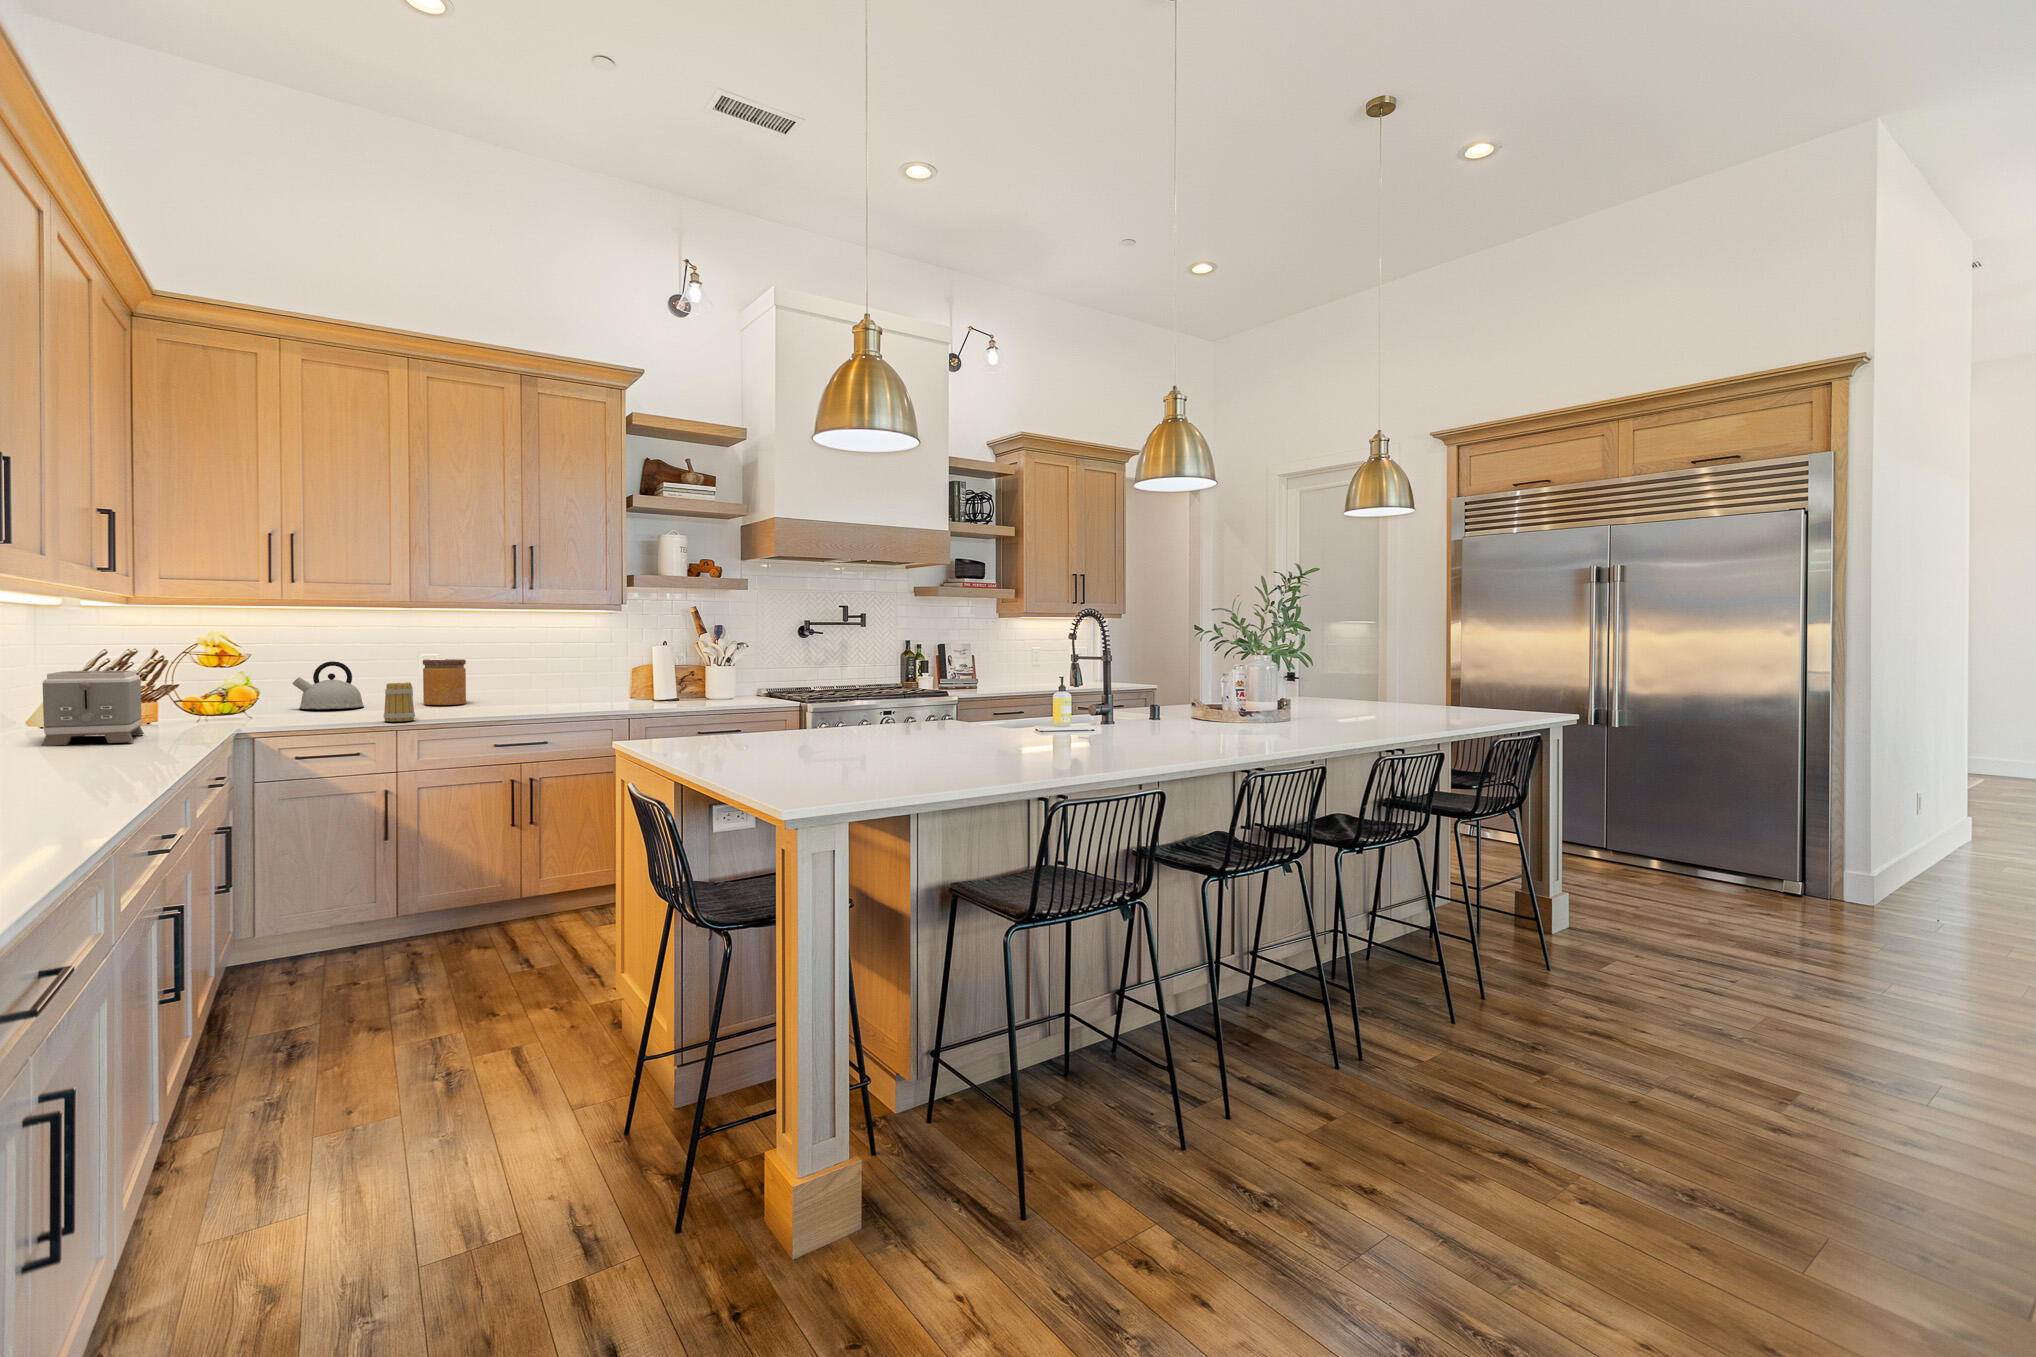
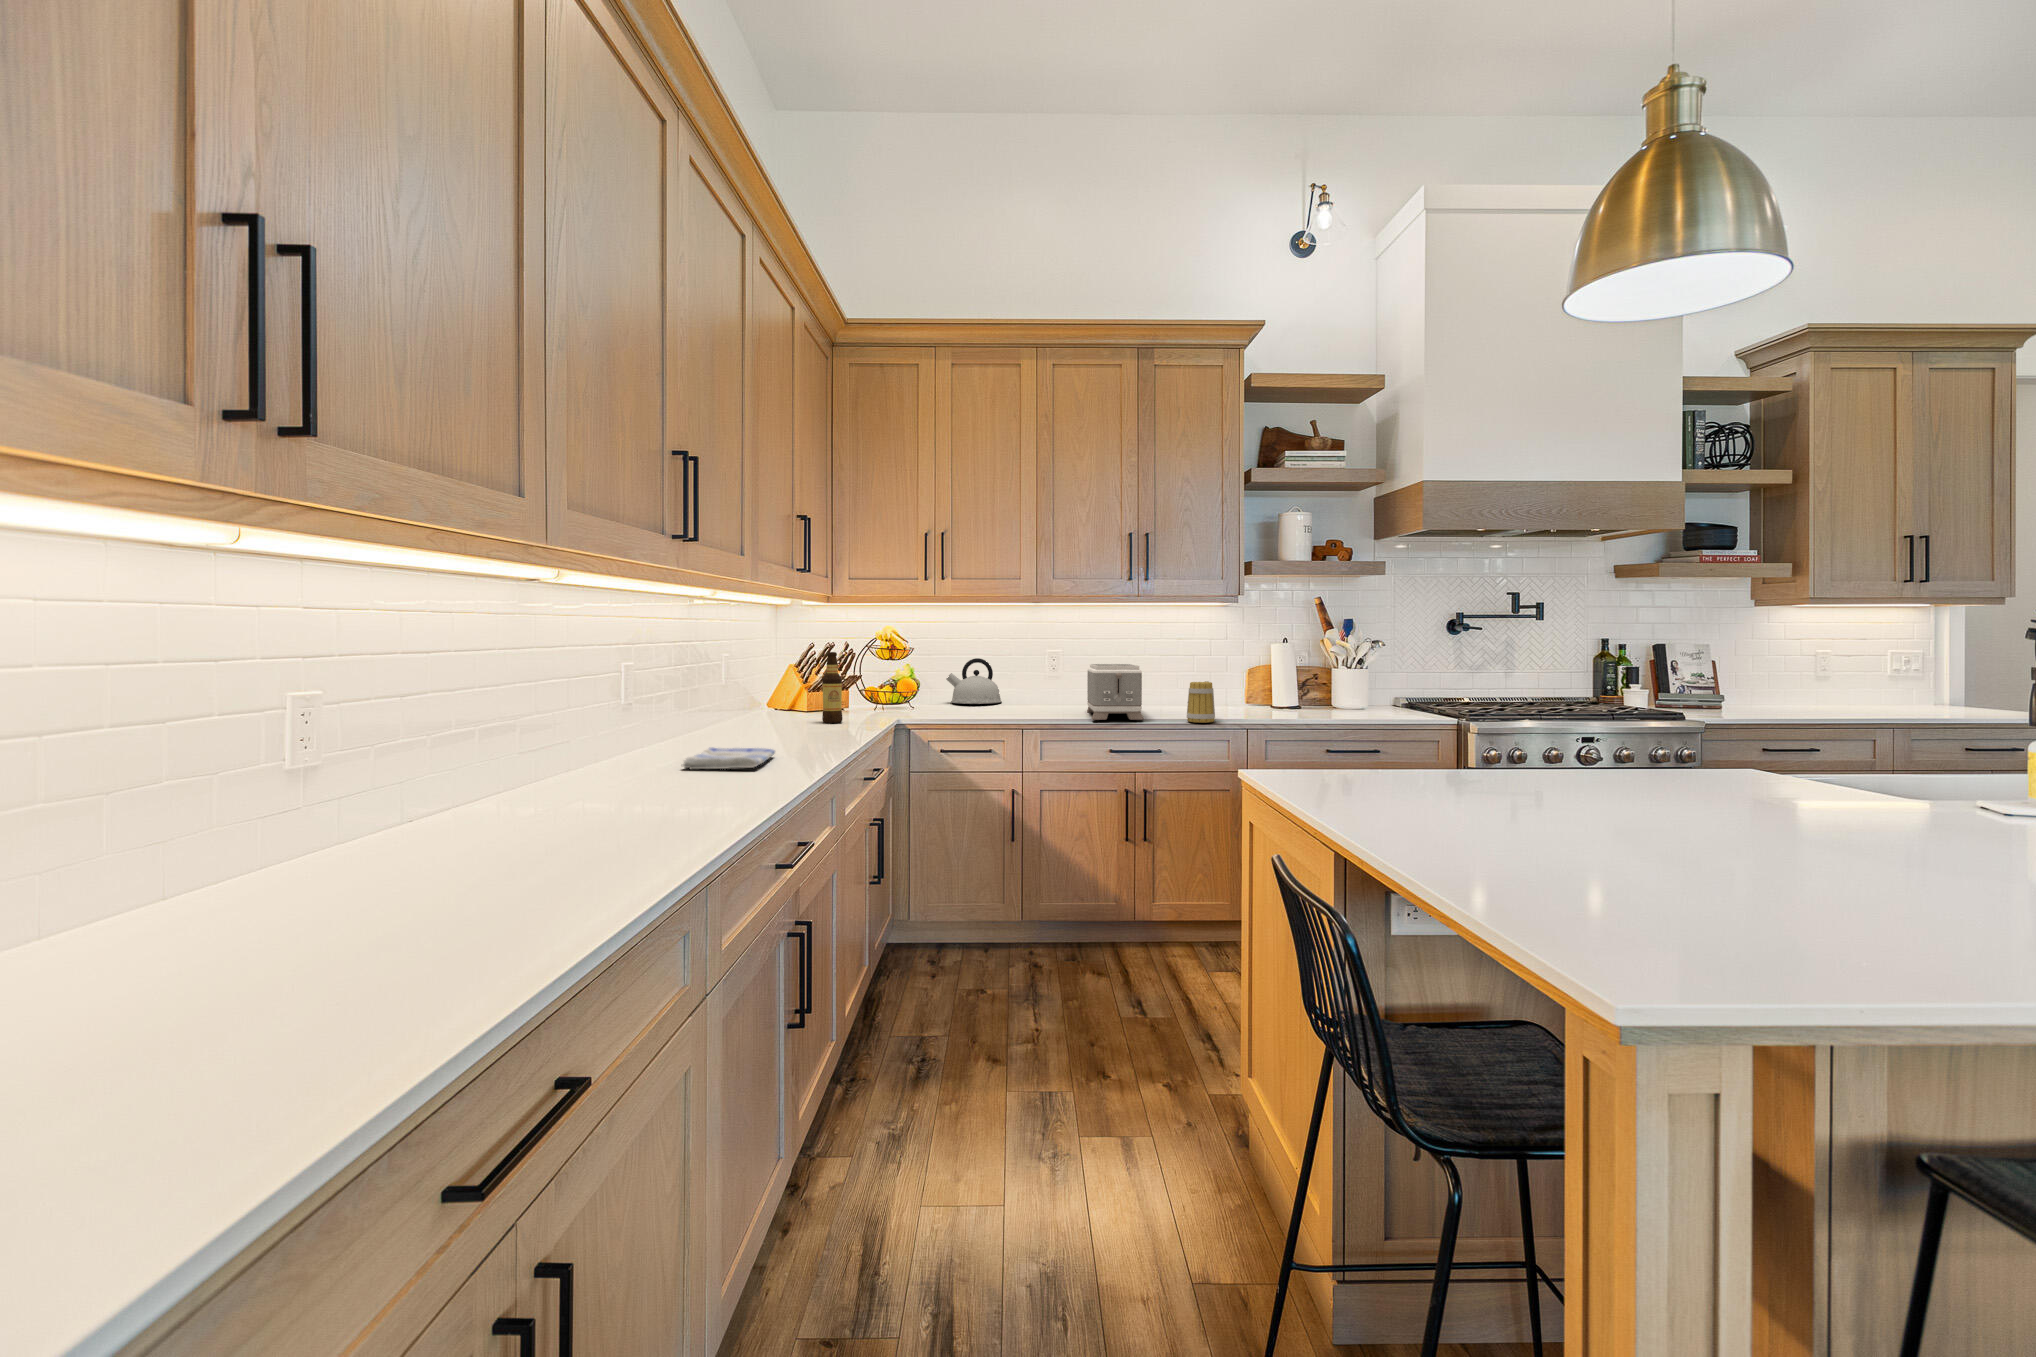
bottle: none [152,656,181,732] -> present [822,652,842,723]
jar: present [423,659,466,705] -> none [1051,657,1088,703]
toaster: present [41,670,144,746] -> present [1087,664,1143,720]
mug: present [384,682,415,722] -> present [1187,681,1215,723]
dish towel: none [58,751,155,770] -> present [682,748,775,769]

